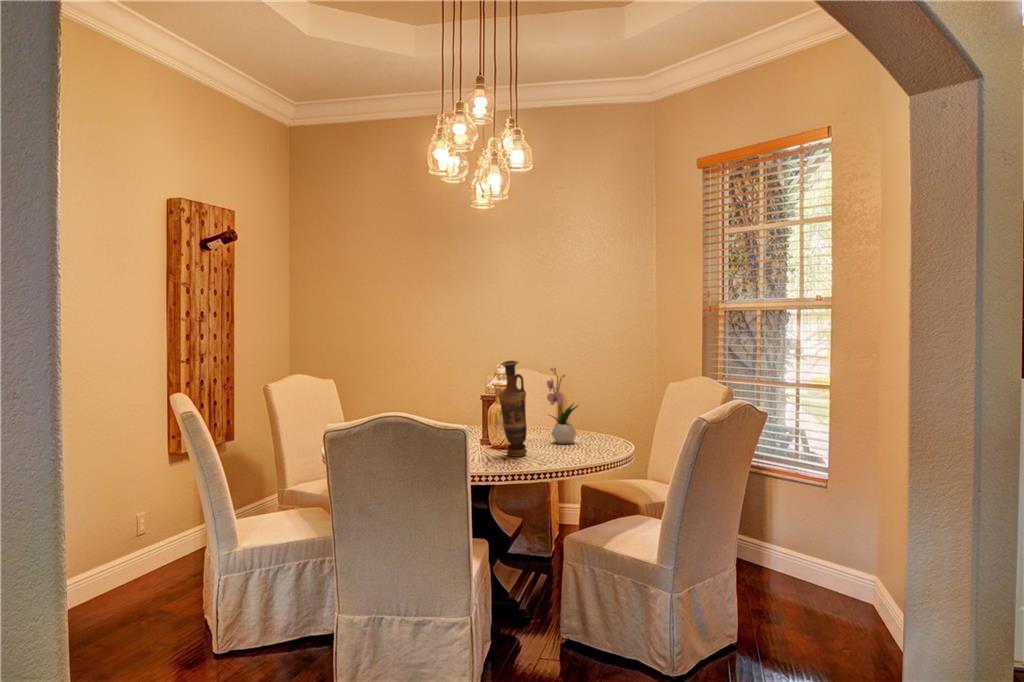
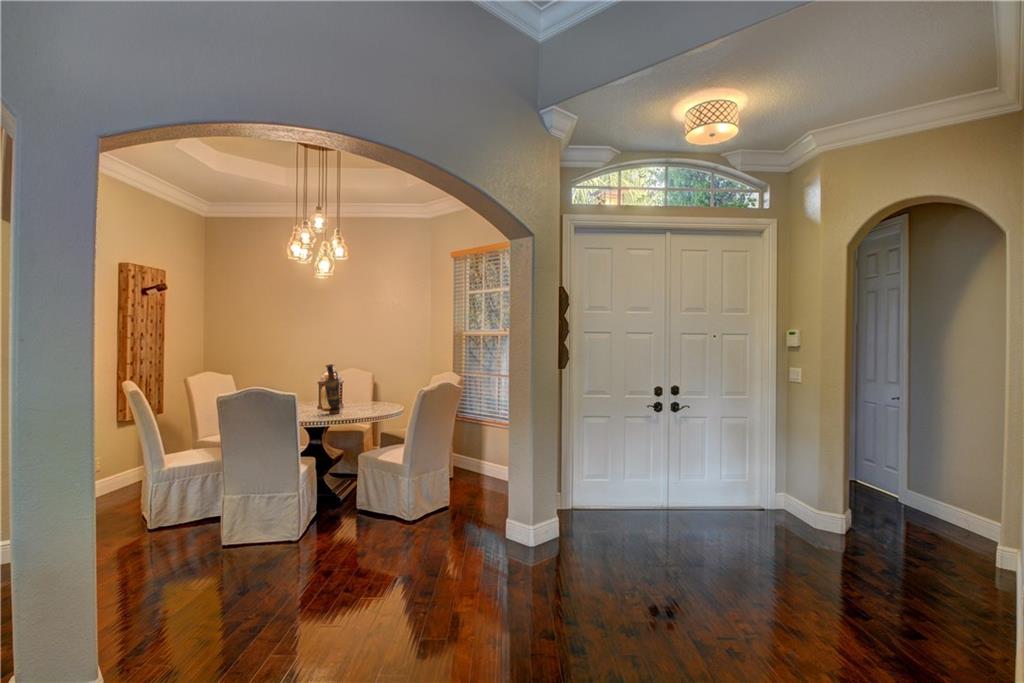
flower arrangement: present [547,368,578,444] -> none [357,368,374,408]

